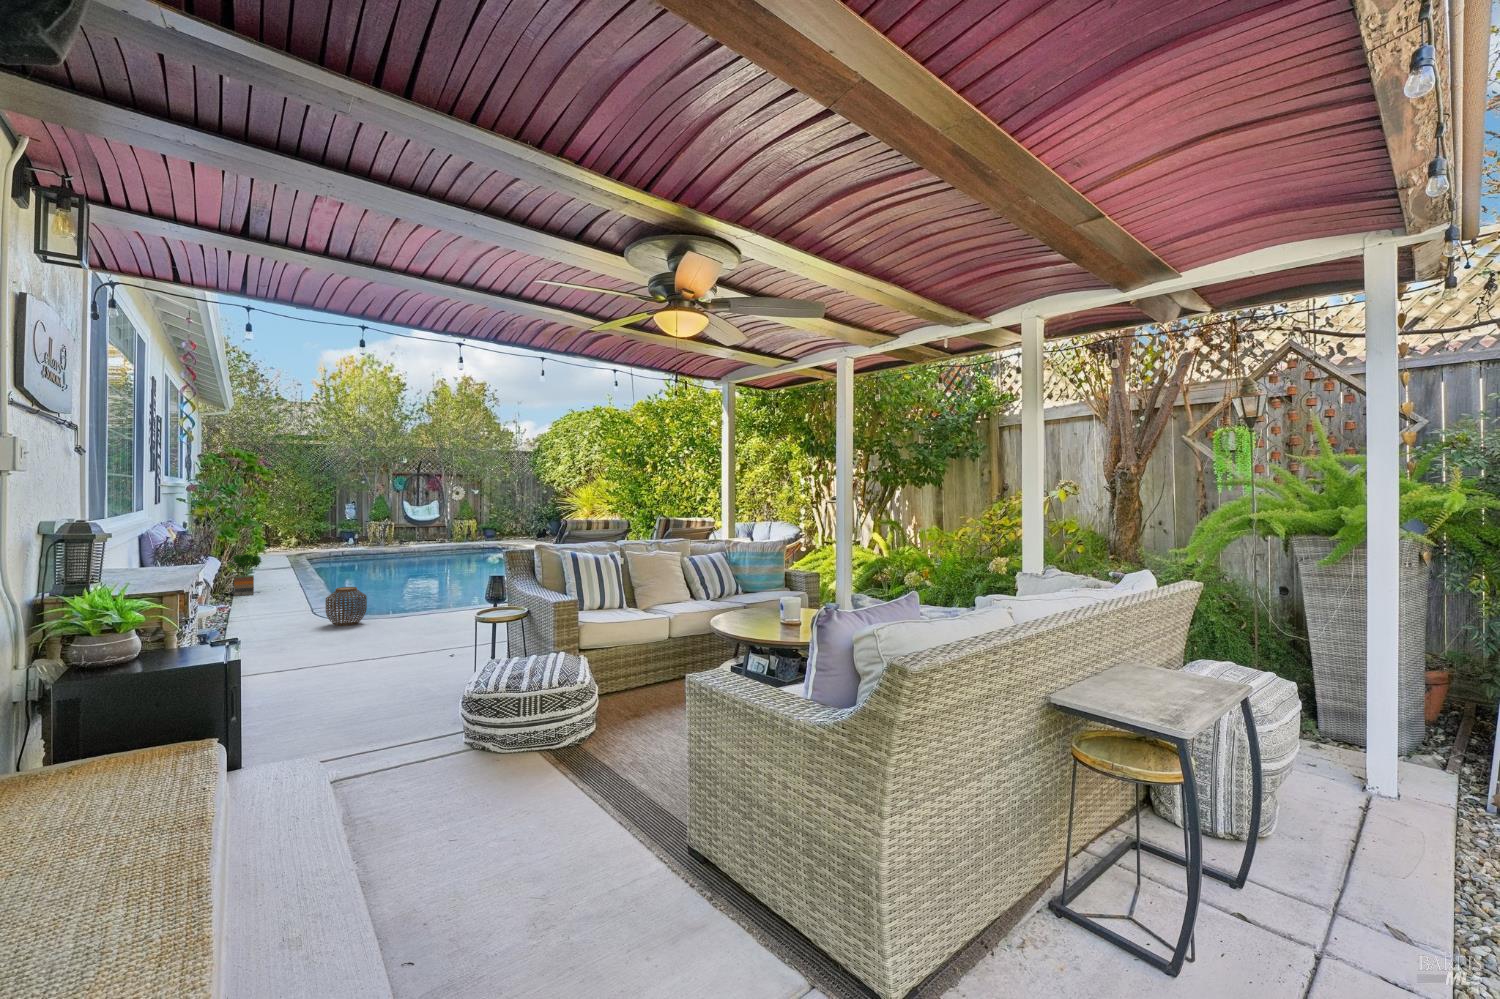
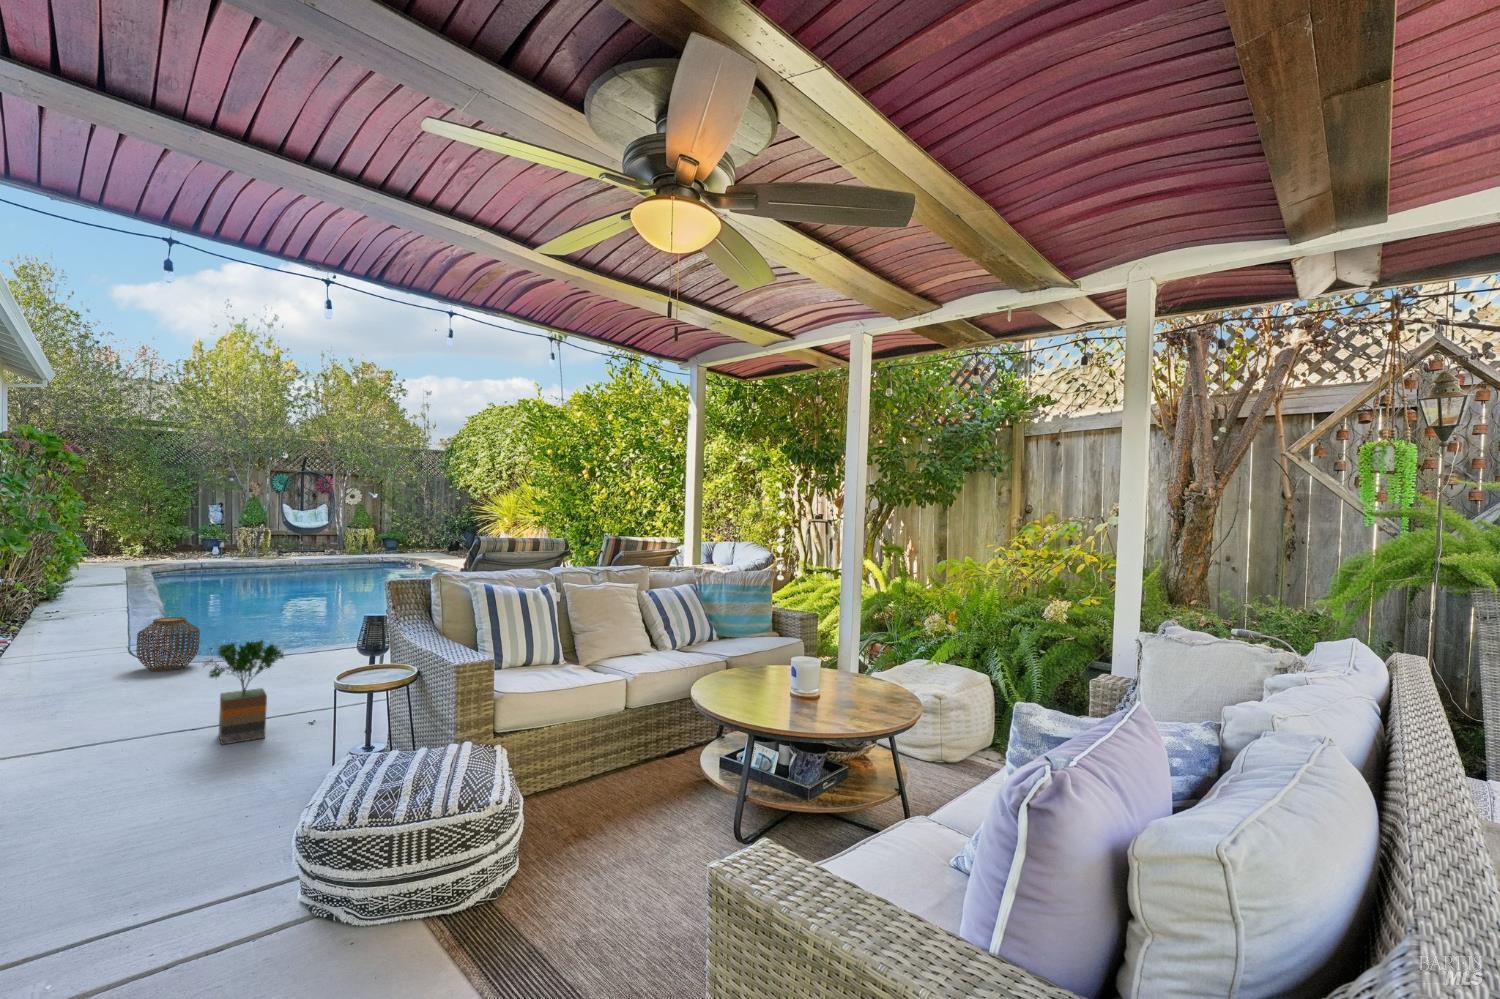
potted tree: present [227,554,261,596] -> present [204,640,284,745]

